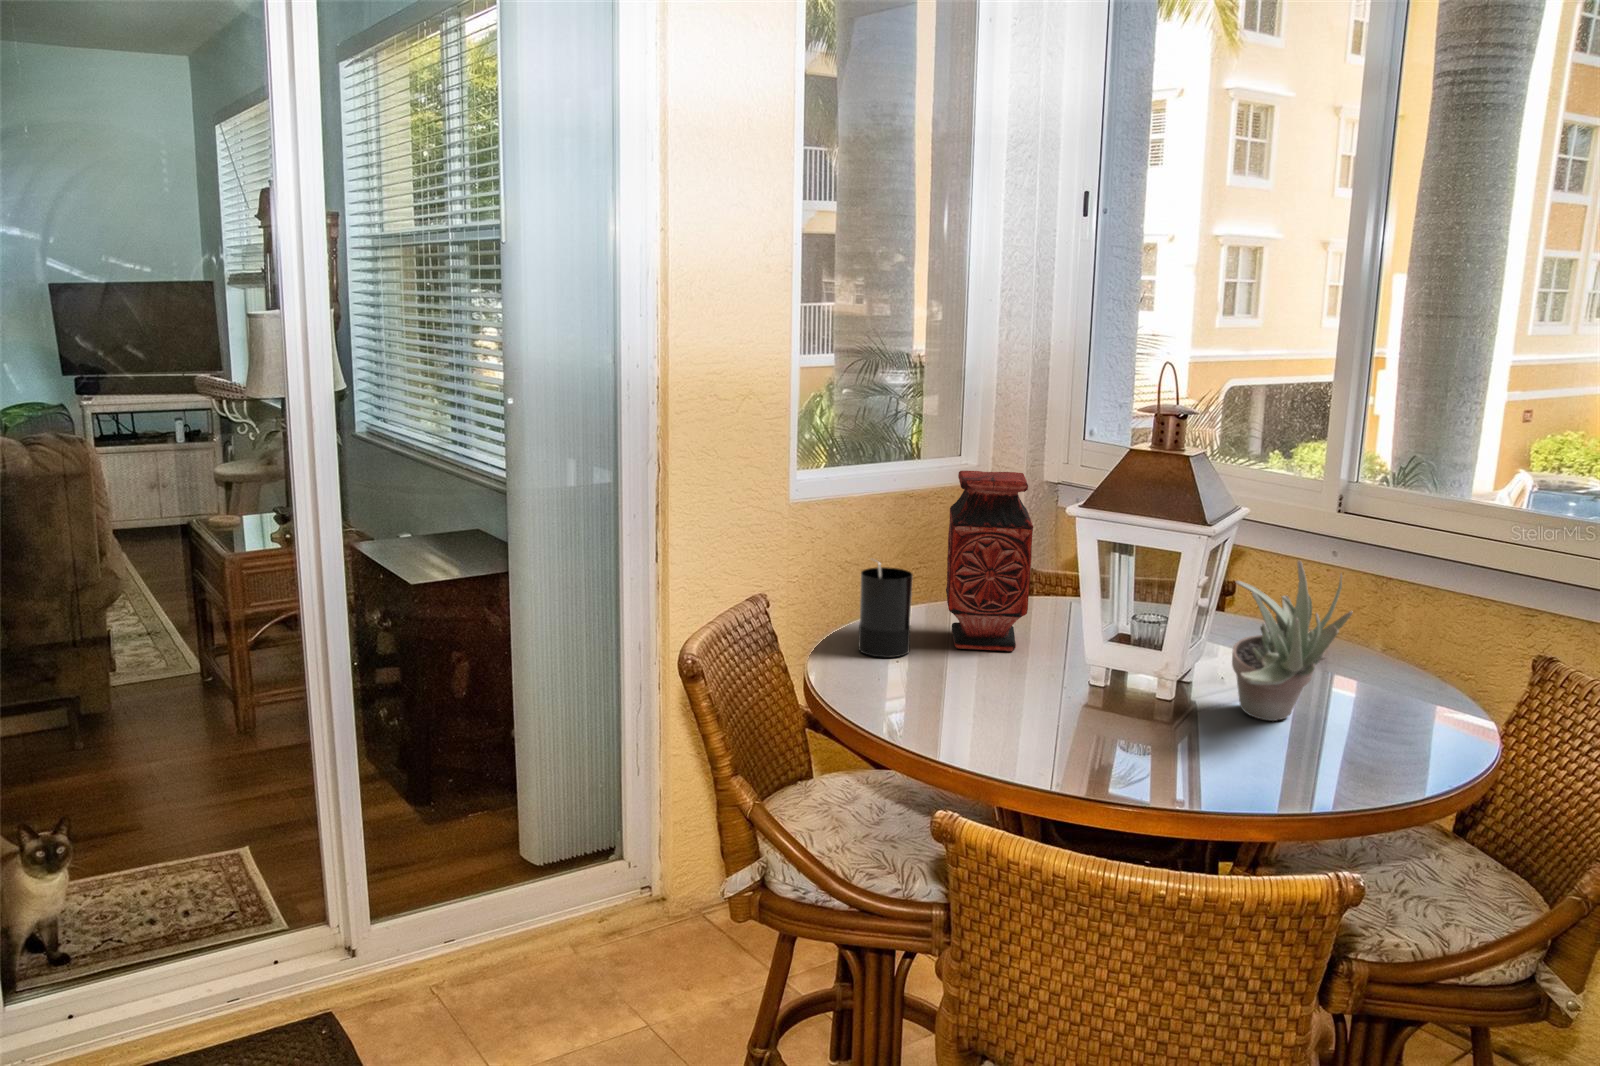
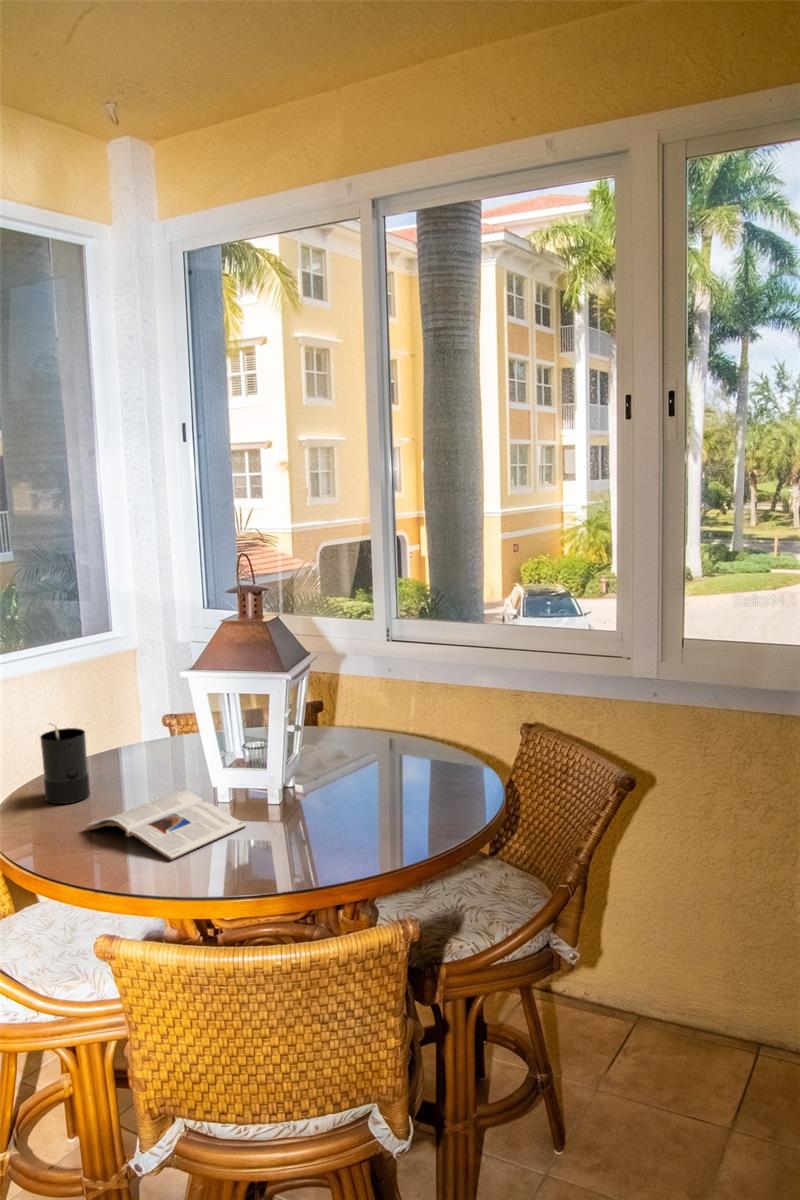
vase: present [946,471,1033,651] -> none [112,639,182,784]
succulent plant: present [1232,561,1352,721] -> none [327,686,406,803]
magazine: none [907,665,1108,743] -> present [87,791,246,860]

